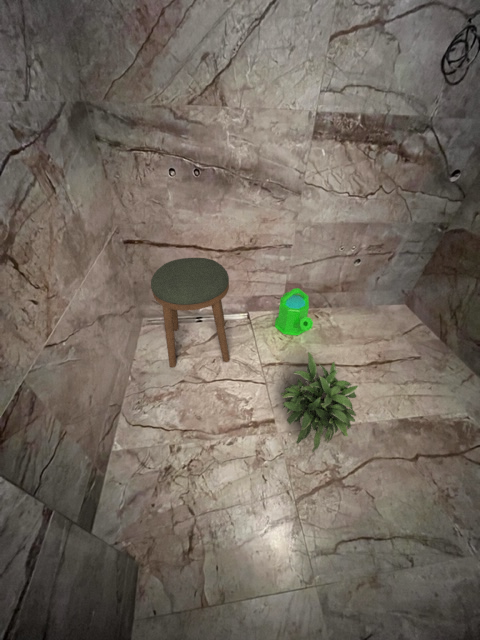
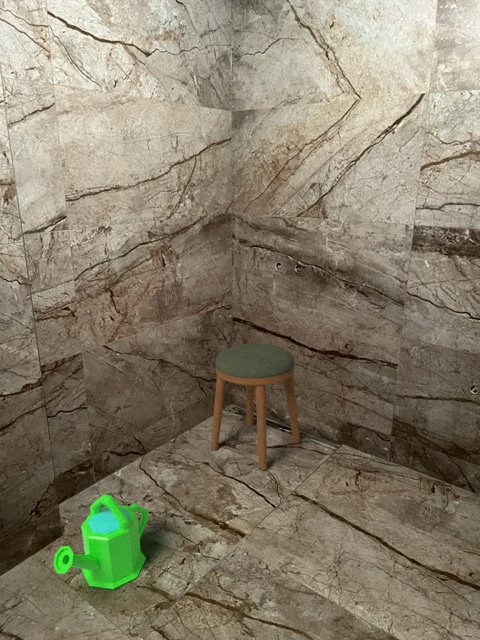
watering can: present [275,288,313,336] -> present [53,494,149,589]
potted plant: present [280,352,359,453] -> none [226,461,344,574]

